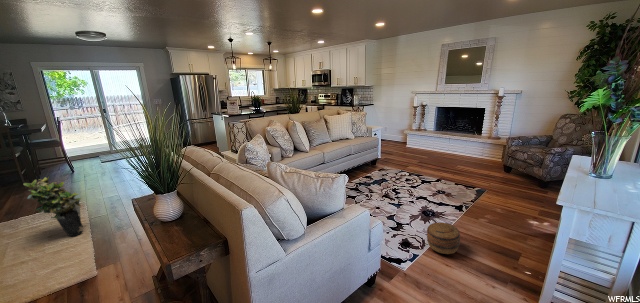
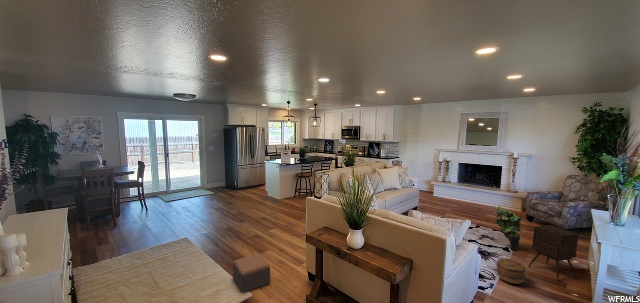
side table: none [476,177,541,249] -> present [529,225,578,281]
potted plant: present [24,178,83,236] -> present [494,205,524,251]
footstool: none [86,224,137,273] -> present [233,254,270,293]

